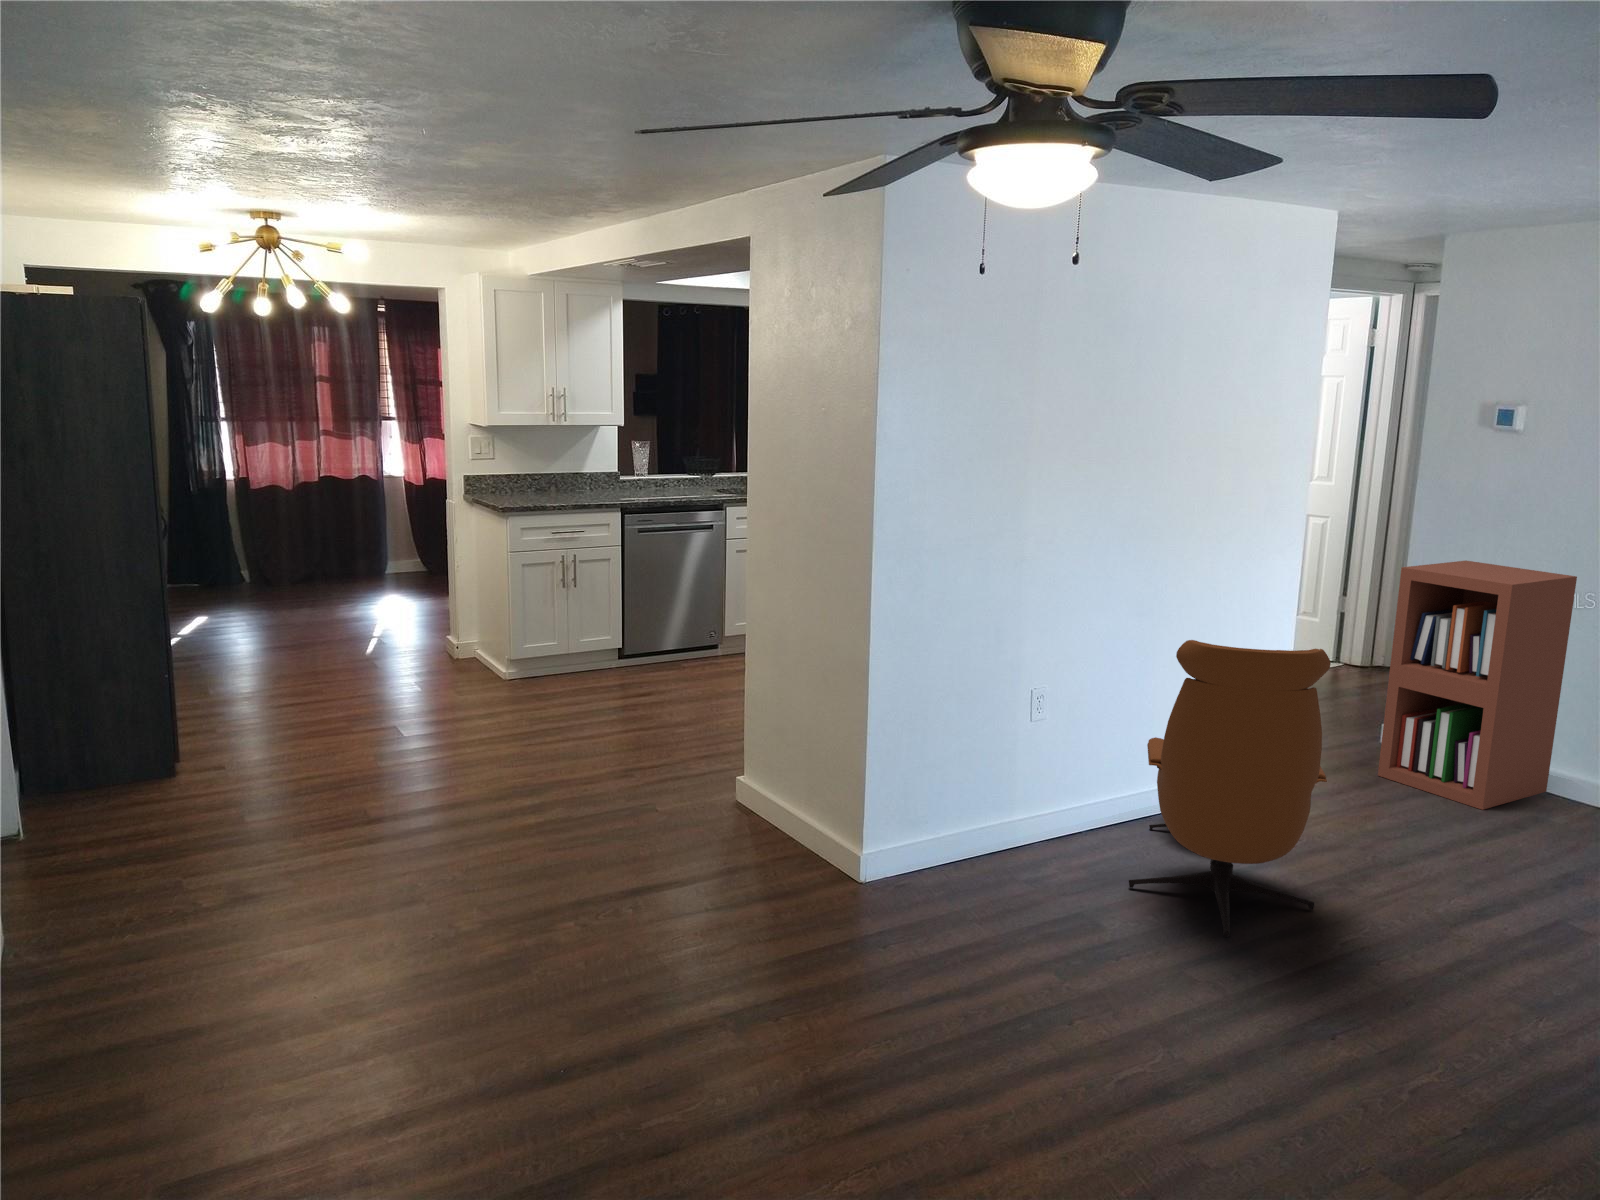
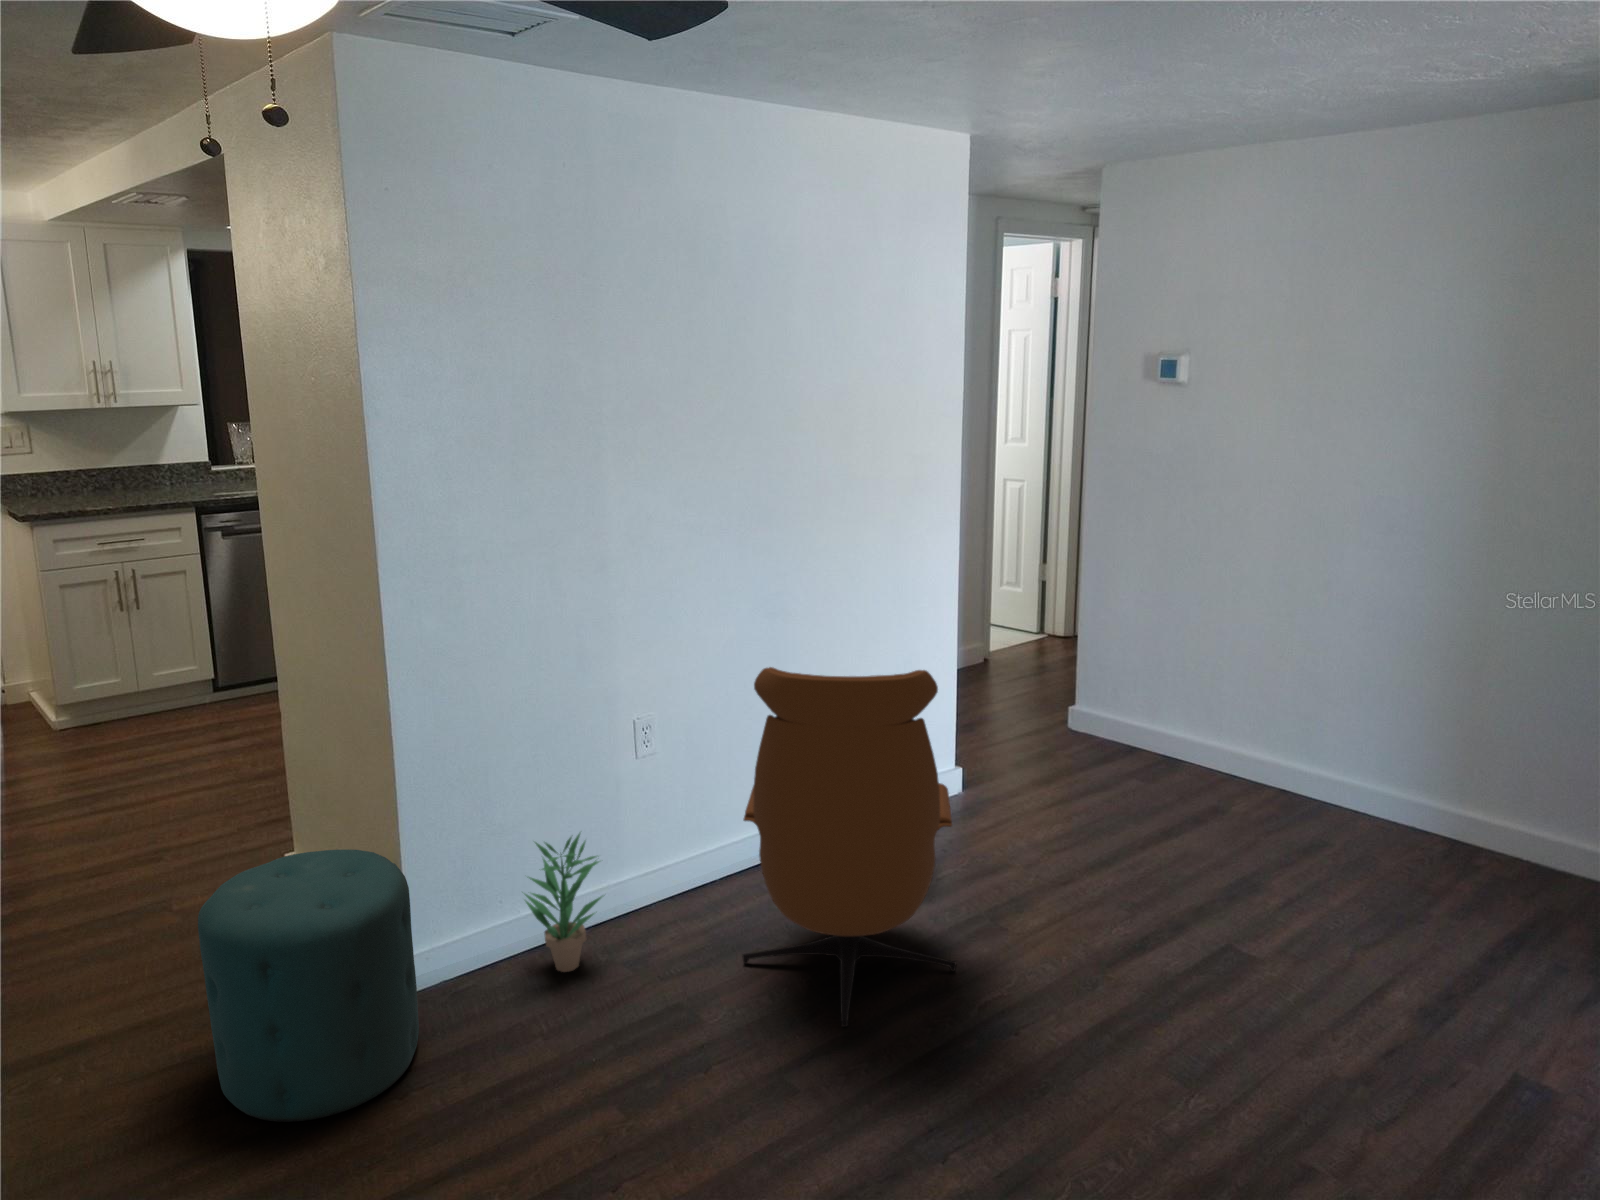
bookshelf: present [1378,561,1577,810] -> none [1059,528,1247,806]
ottoman: none [755,760,897,949] -> present [198,849,419,1122]
potted plant: none [953,766,1023,879] -> present [525,833,603,972]

